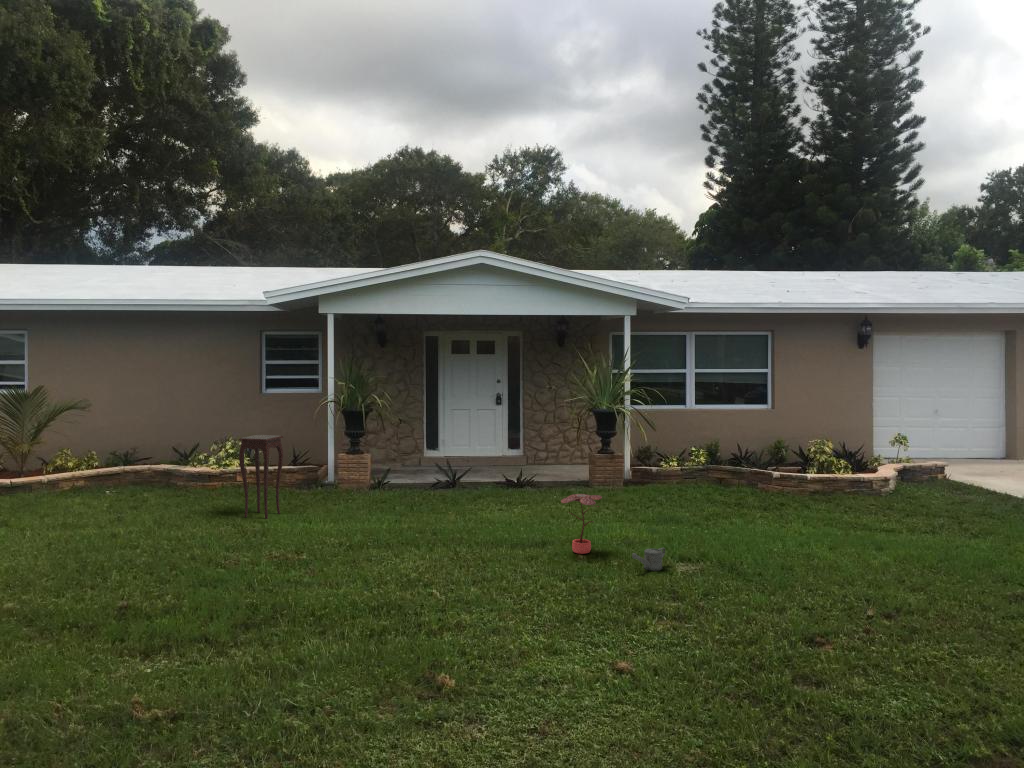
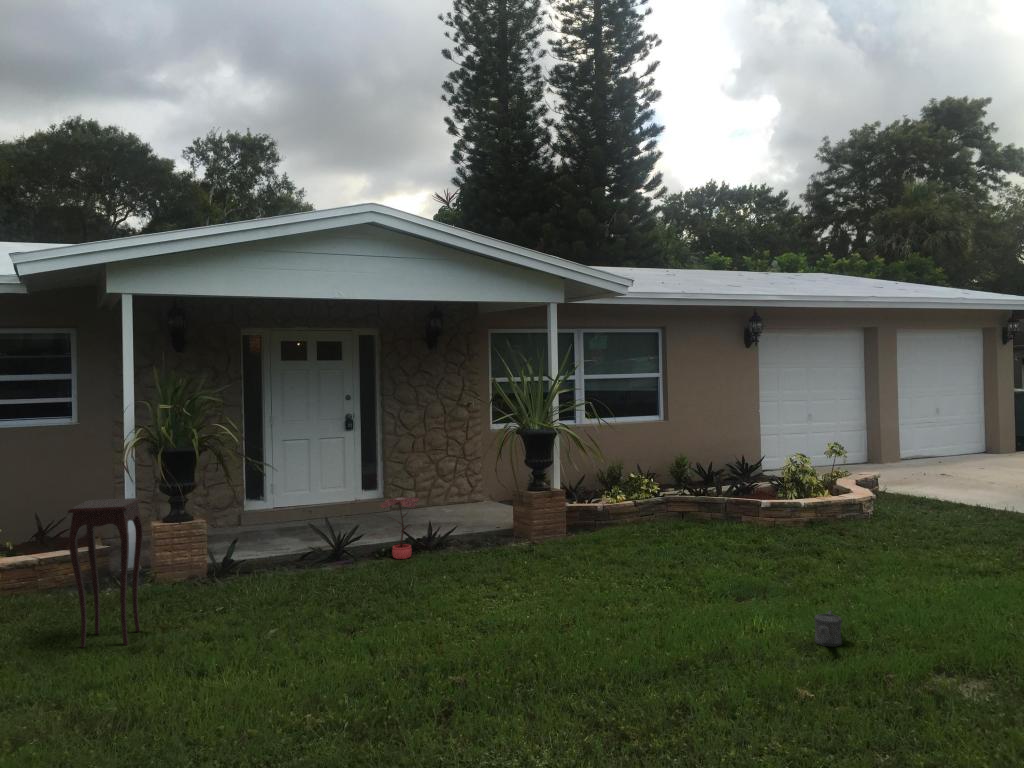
potted plant: present [561,494,602,554] -> present [380,497,419,559]

